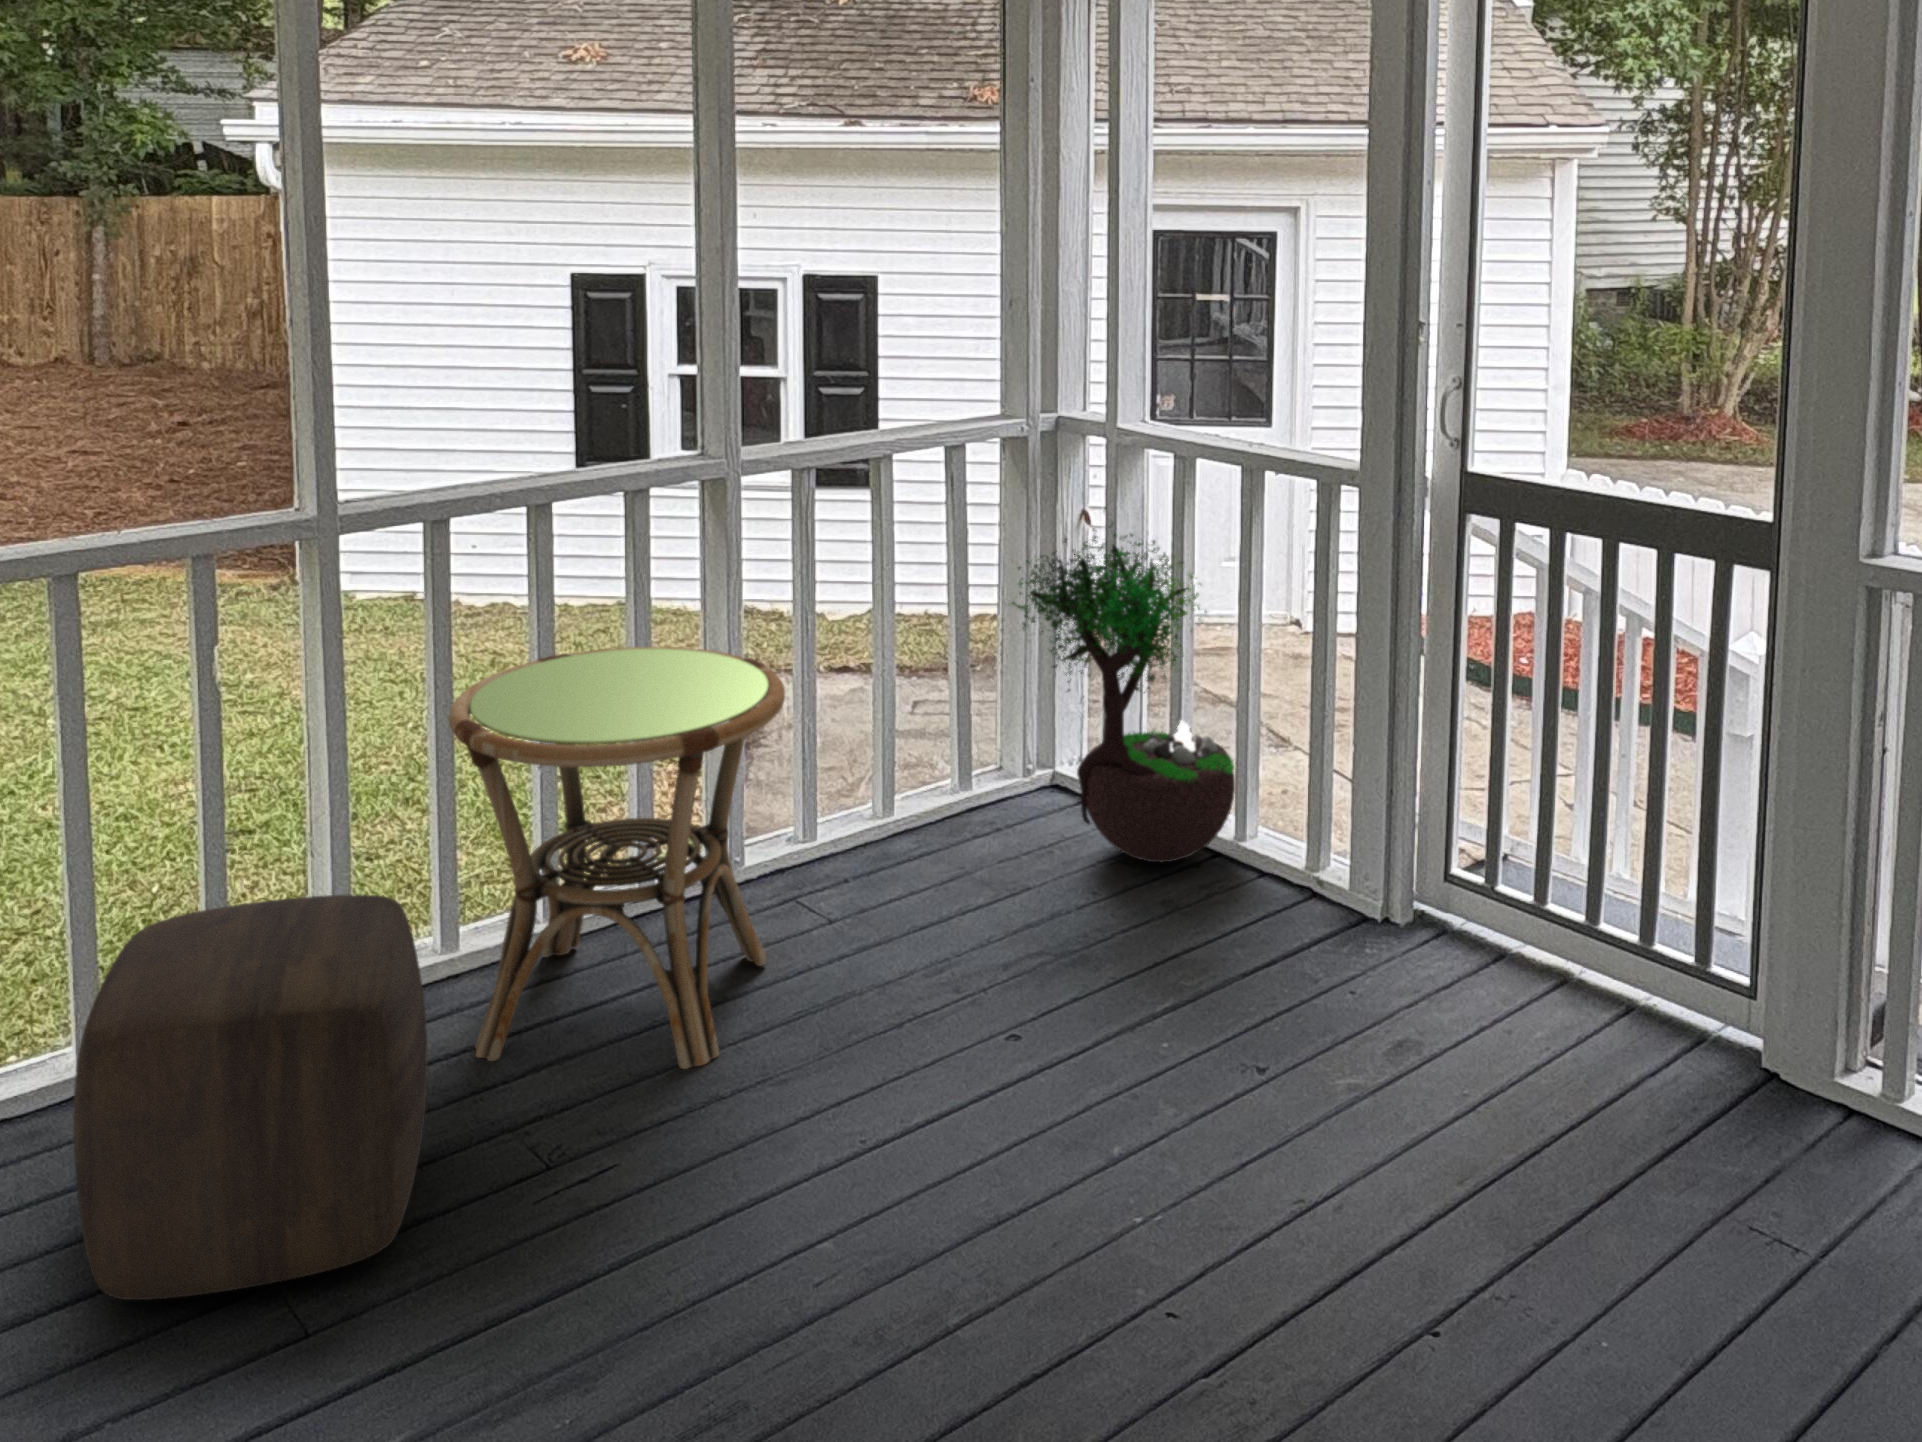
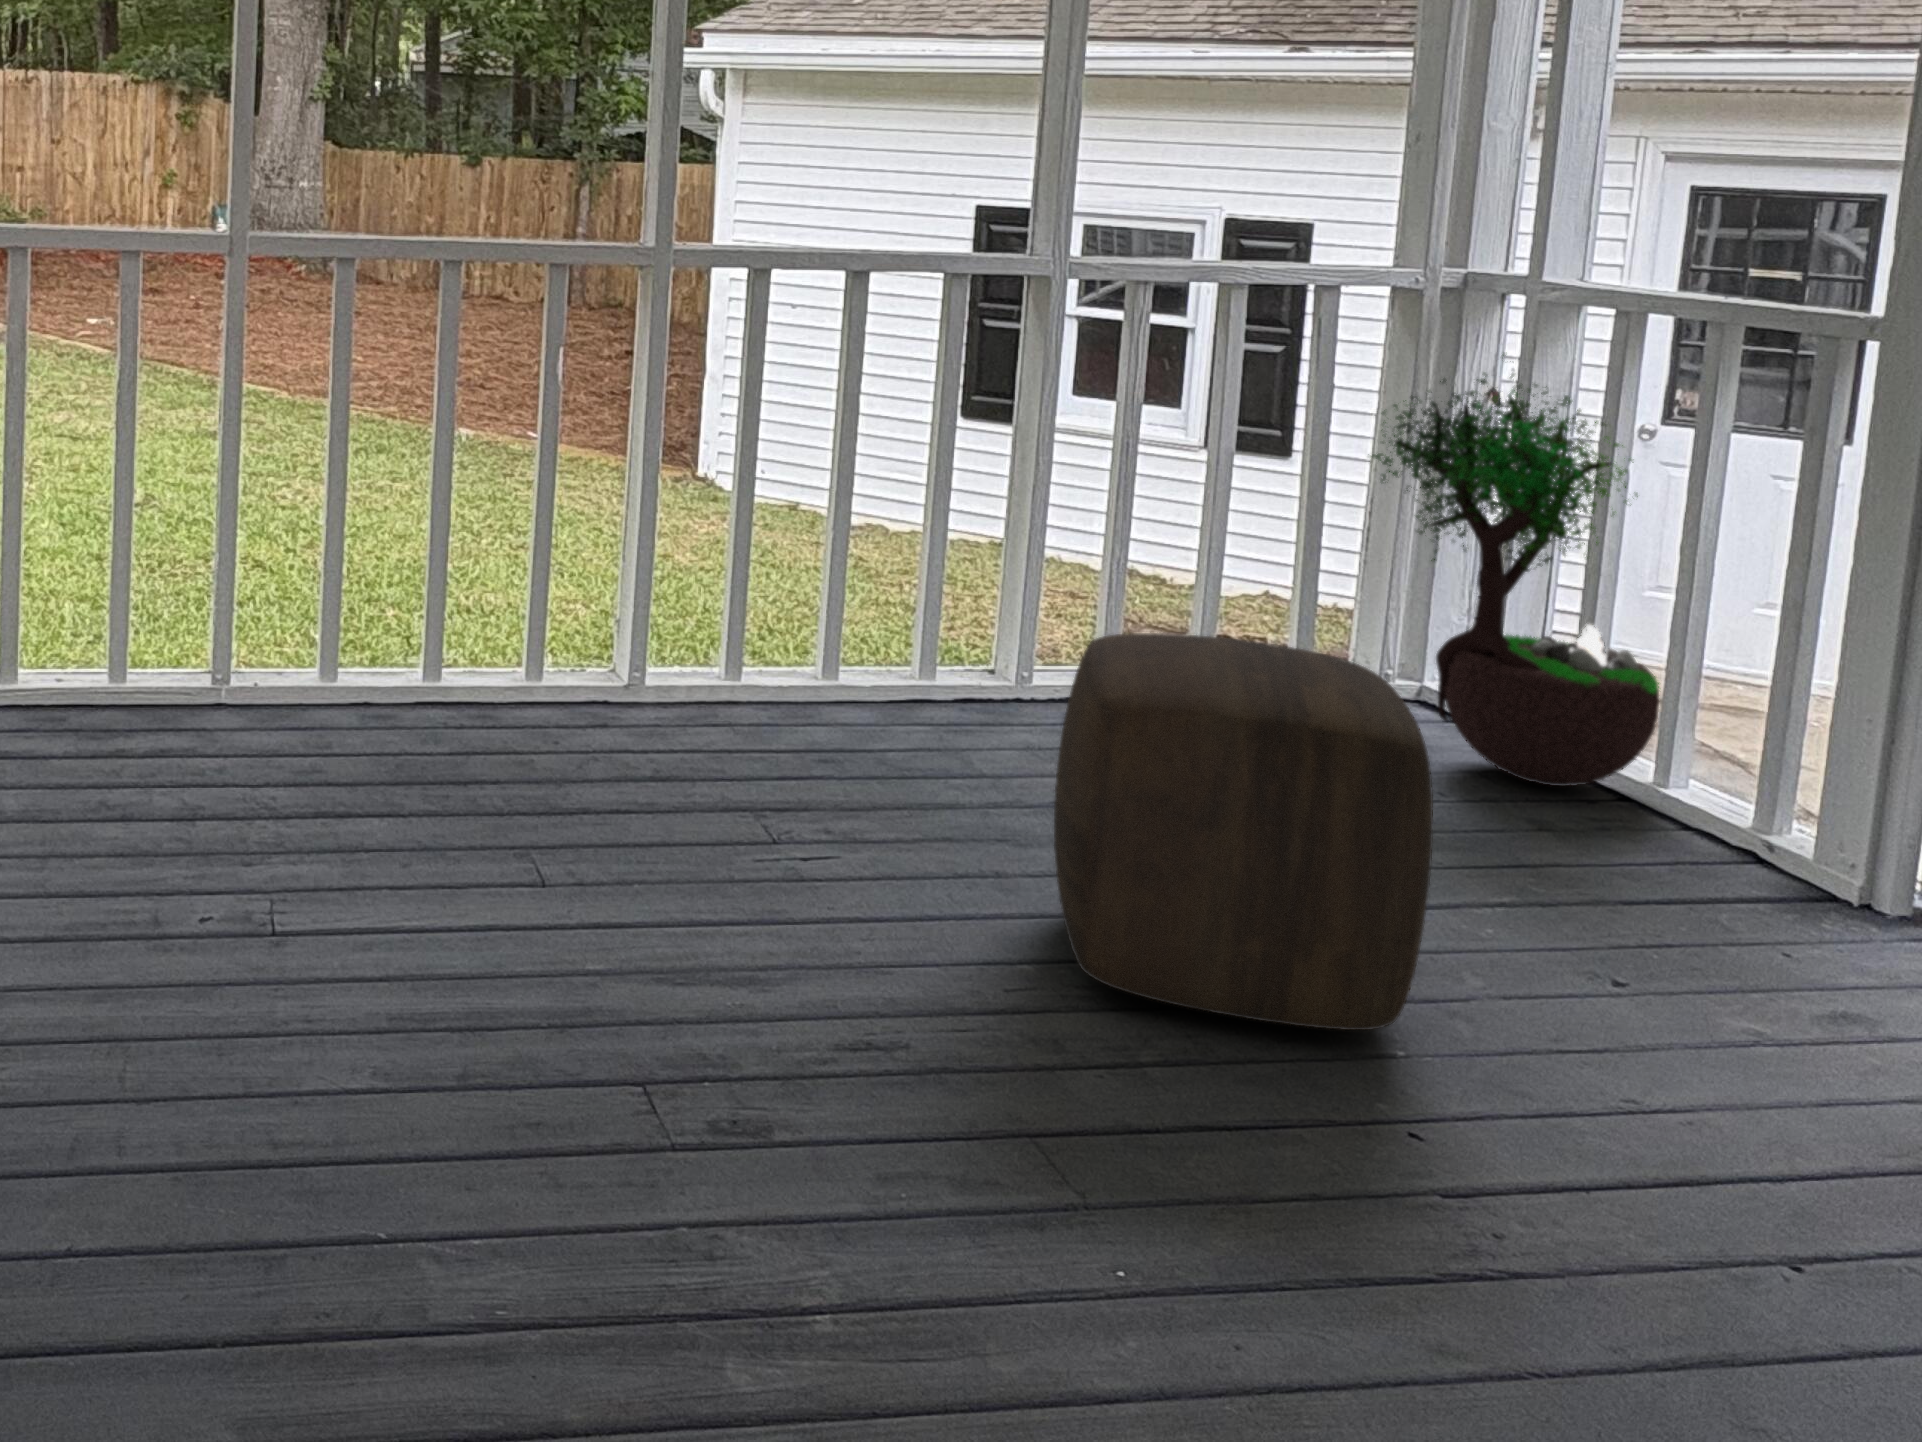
side table: present [448,647,785,1069] -> none [732,409,1072,803]
ottoman: present [73,894,428,1300] -> present [1054,633,1433,1030]

